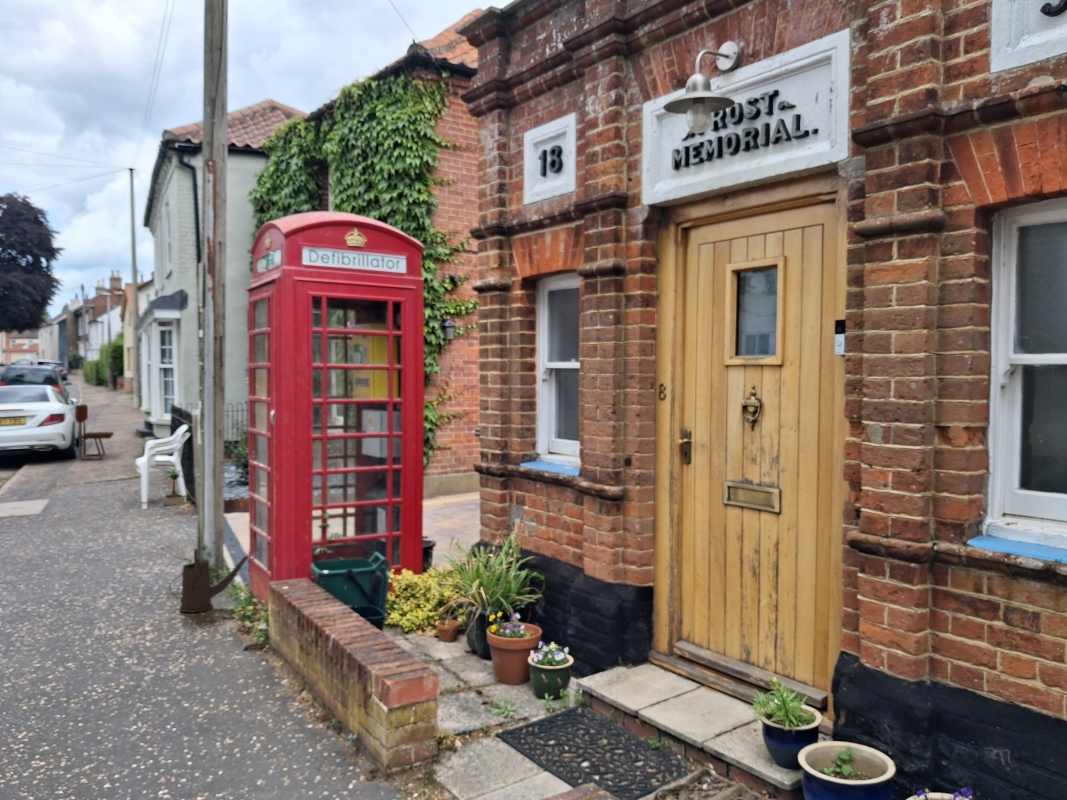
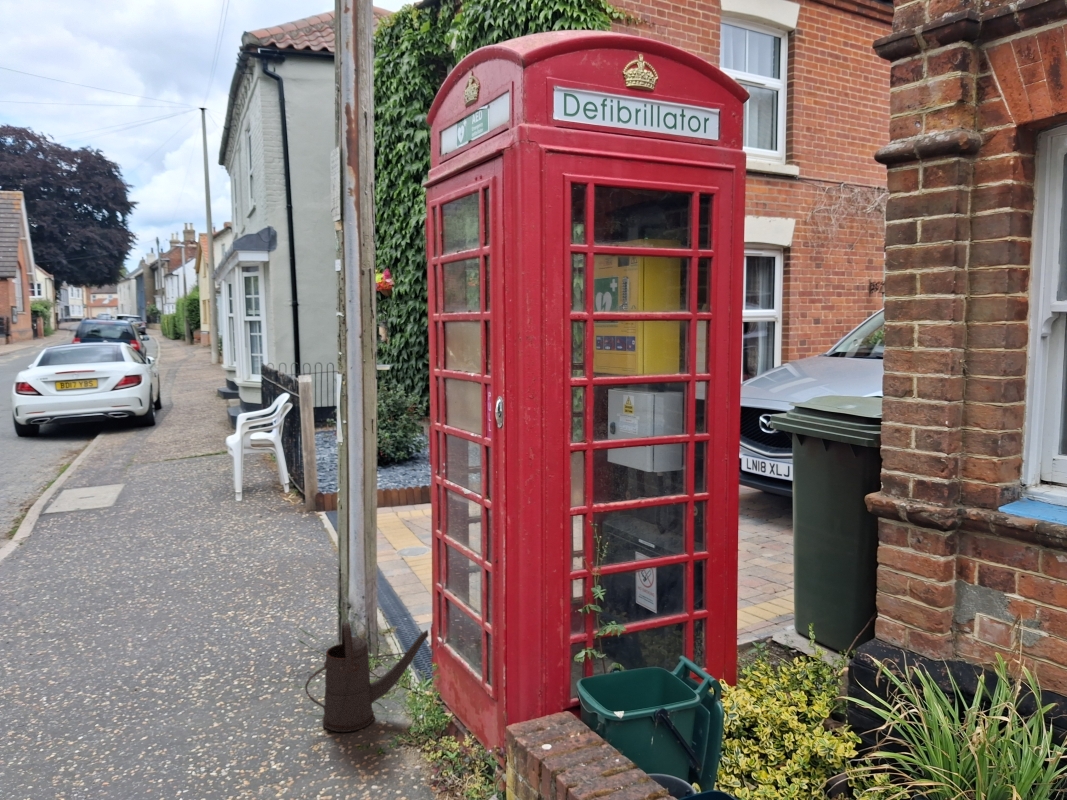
bench: present [75,404,114,460] -> none [153,364,197,430]
potted plant: present [164,469,186,505] -> none [255,448,294,498]

